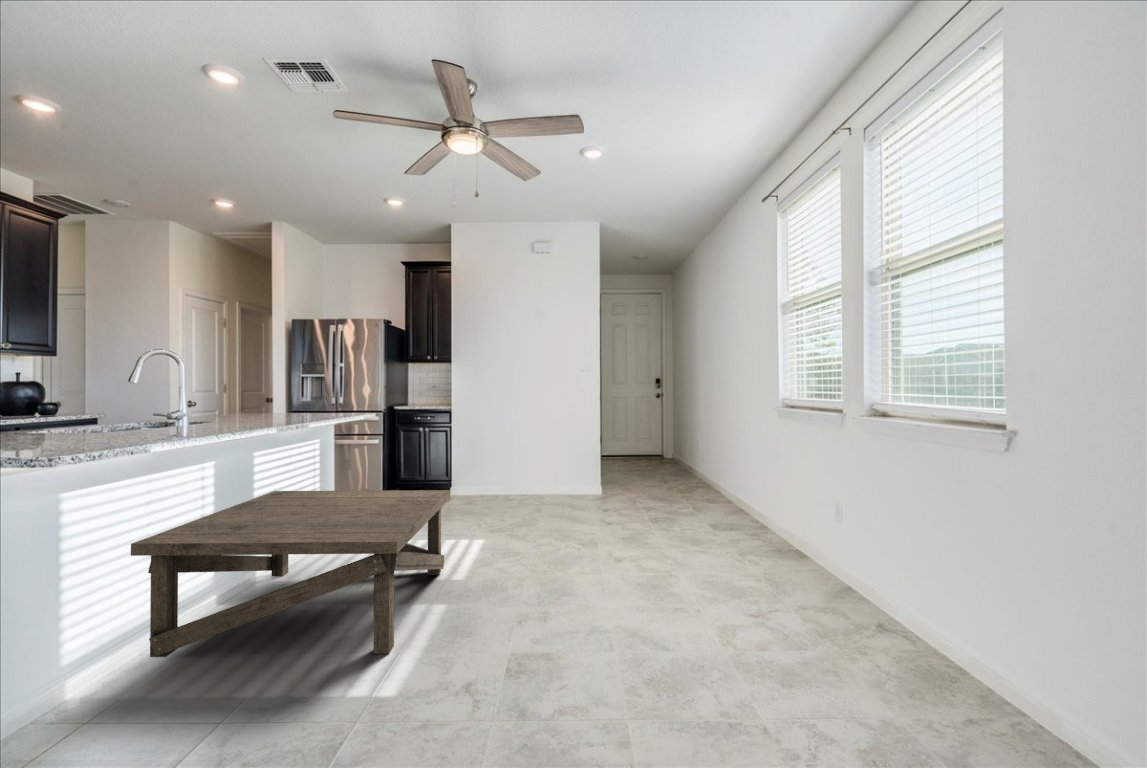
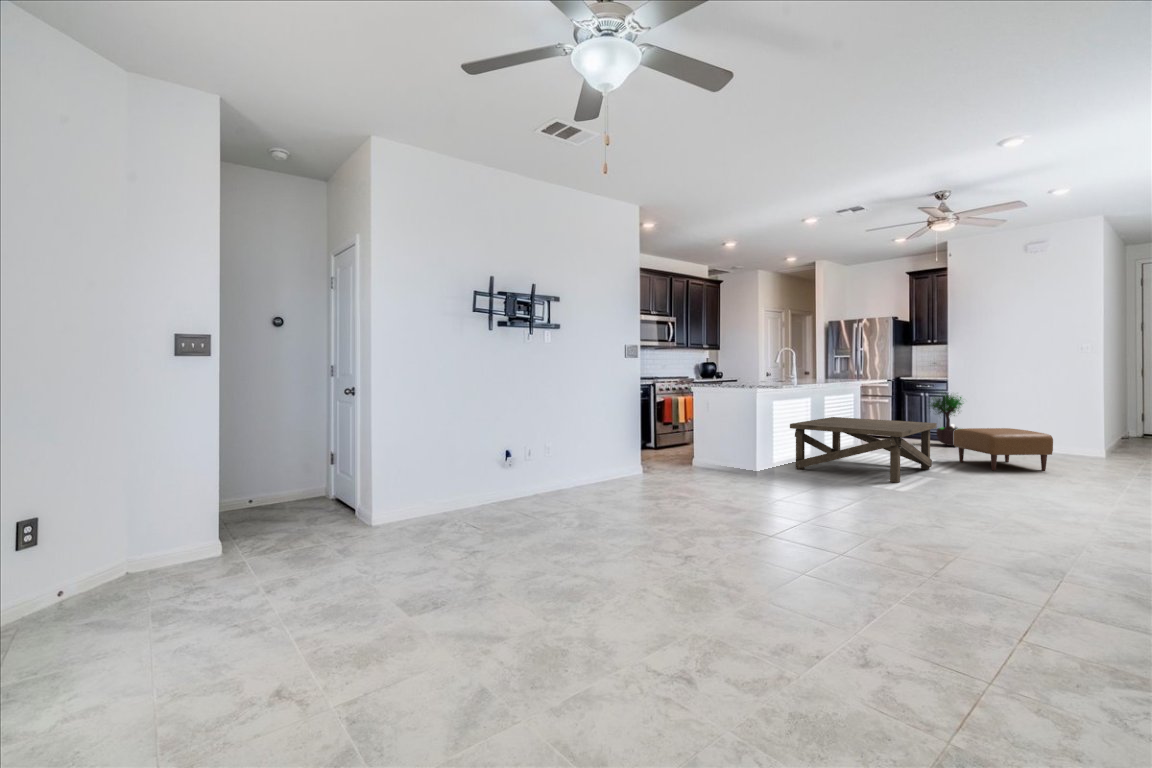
potted tree: none [429,422,475,499] -> present [930,394,962,446]
ottoman: none [468,478,581,552] -> present [954,428,1053,471]

